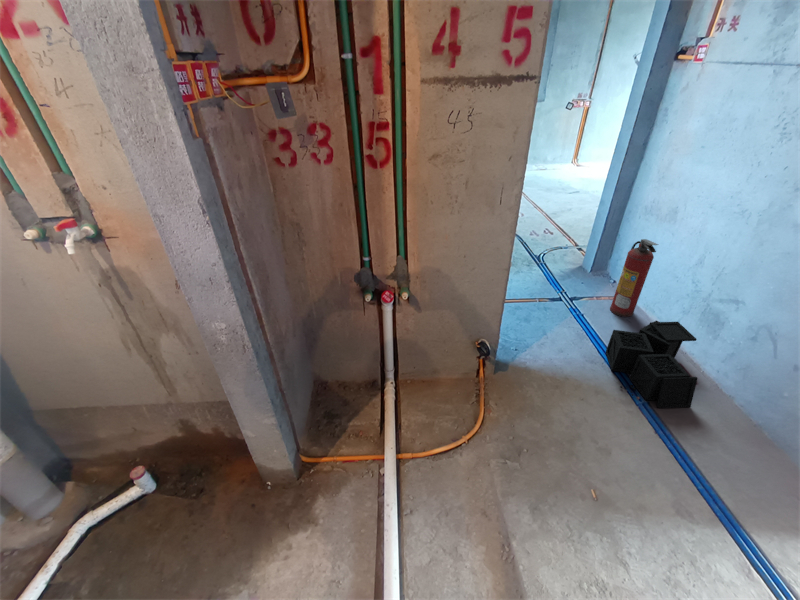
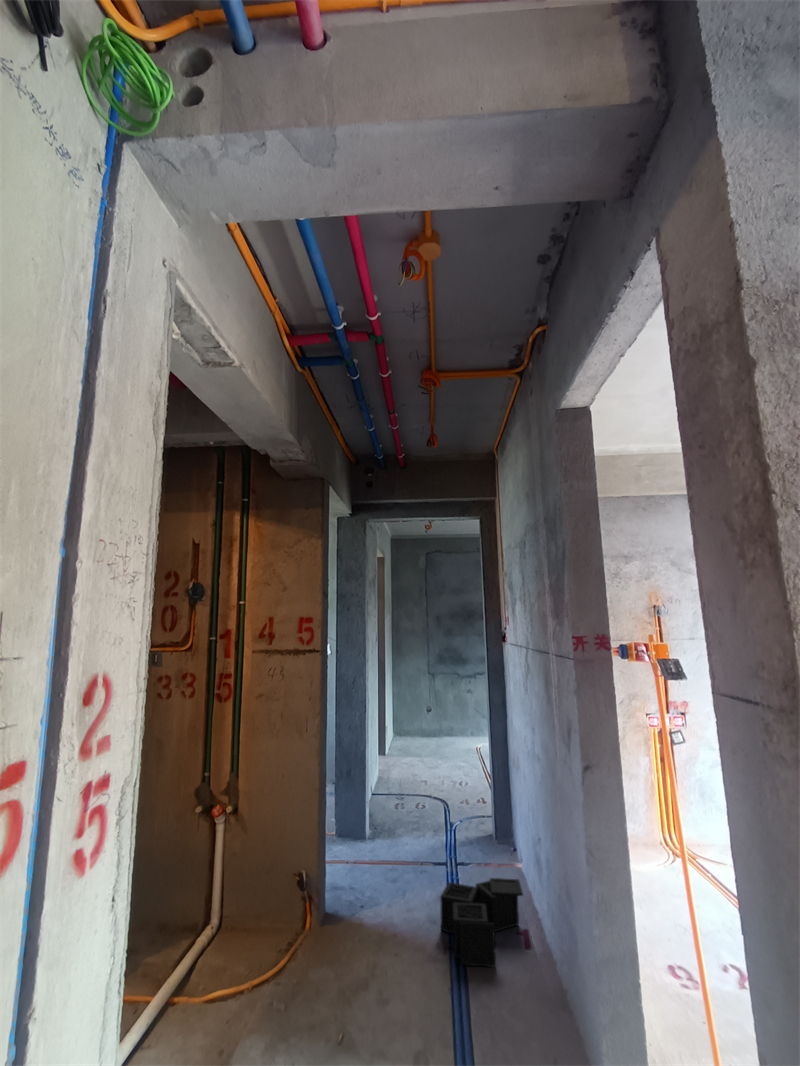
fire extinguisher: present [610,239,658,317] -> none [485,792,511,887]

